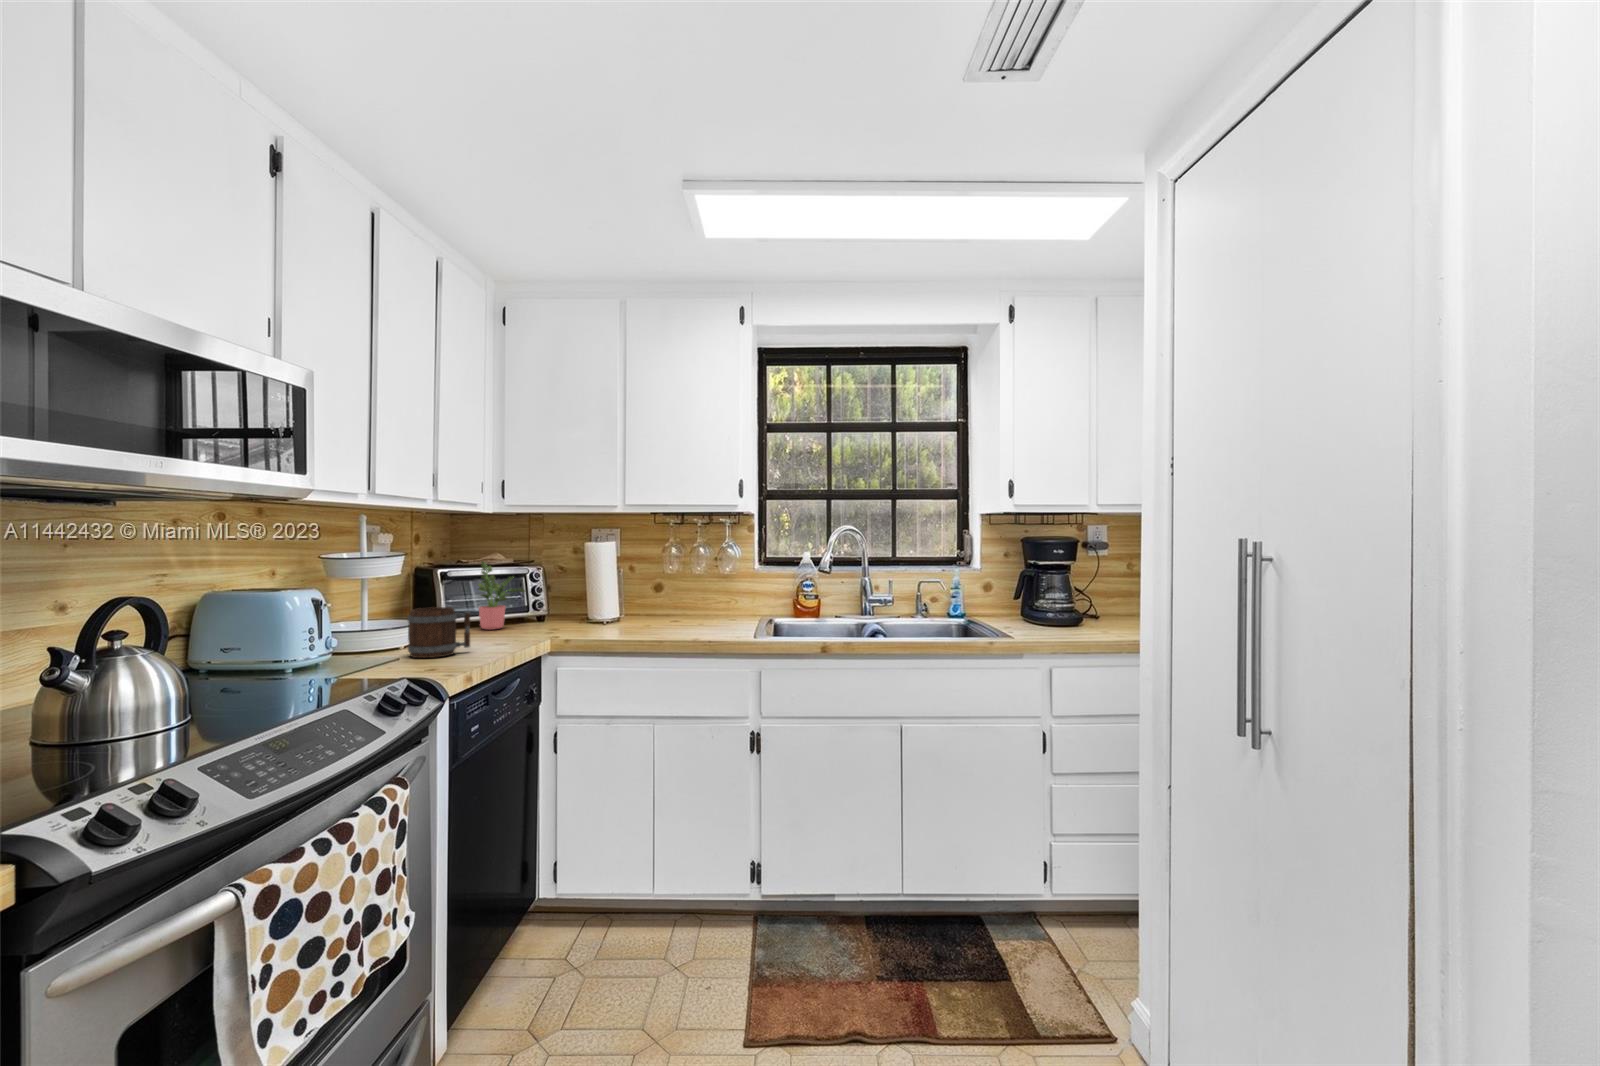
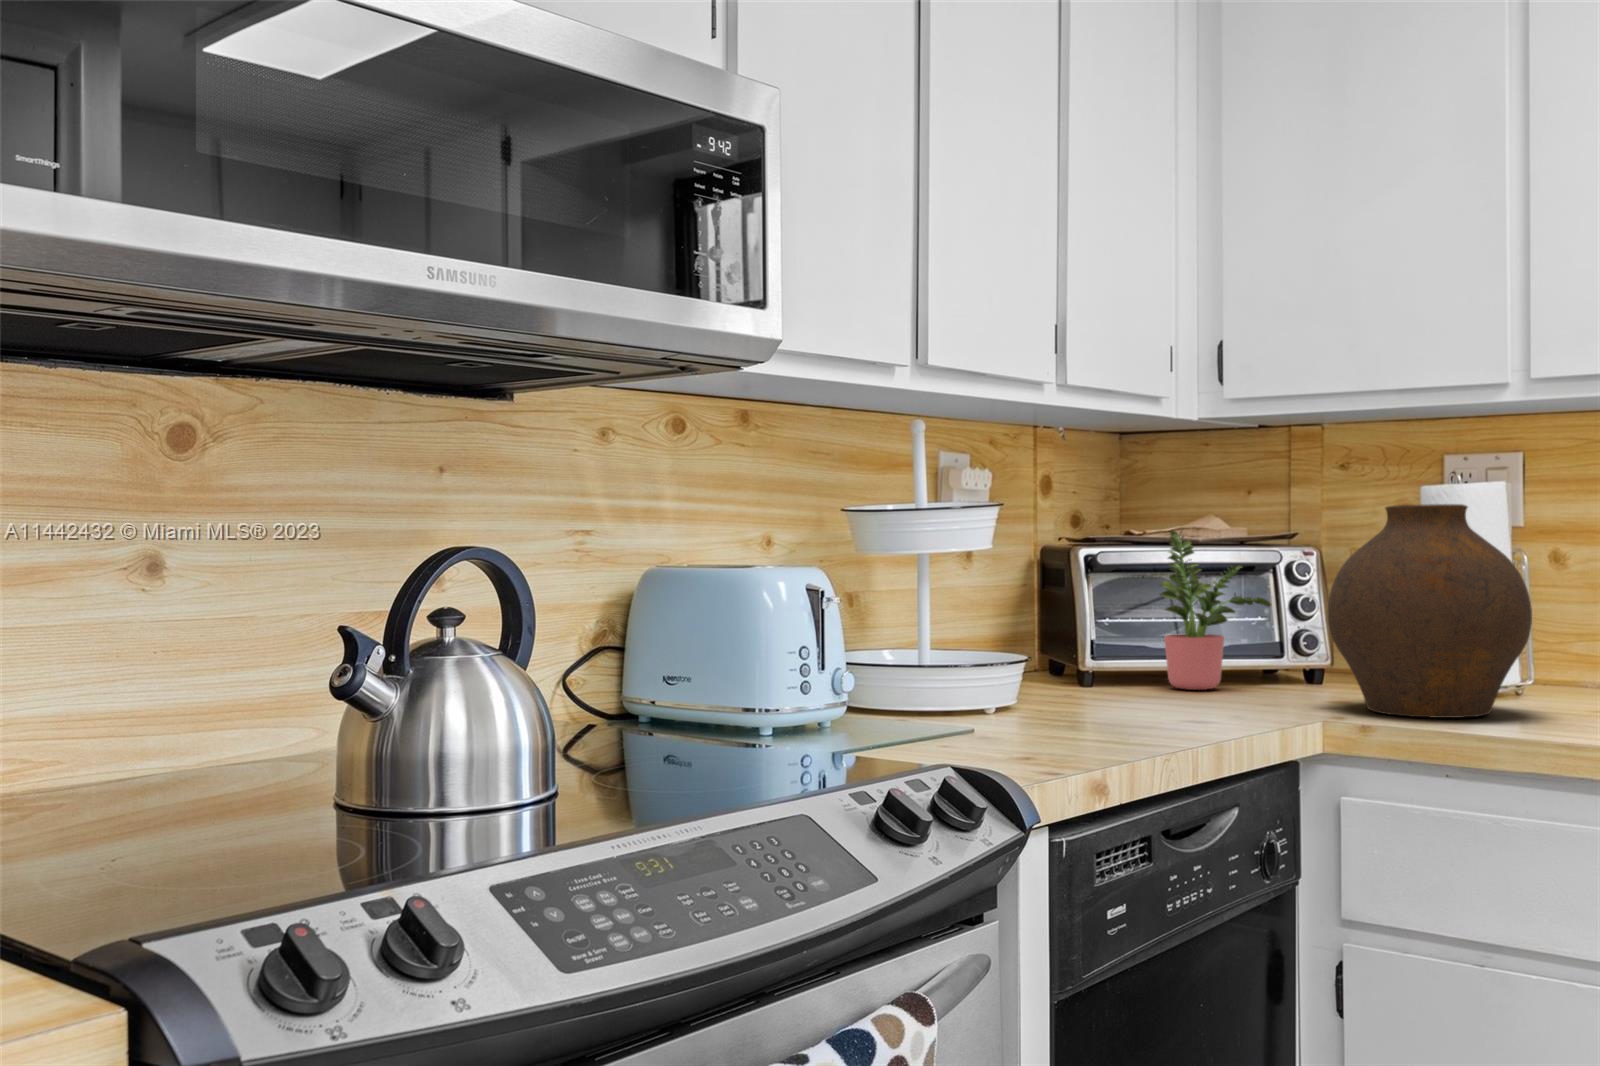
vase: none [552,553,627,635] -> present [1328,504,1532,718]
mug: present [408,607,470,658] -> none [991,620,1123,732]

